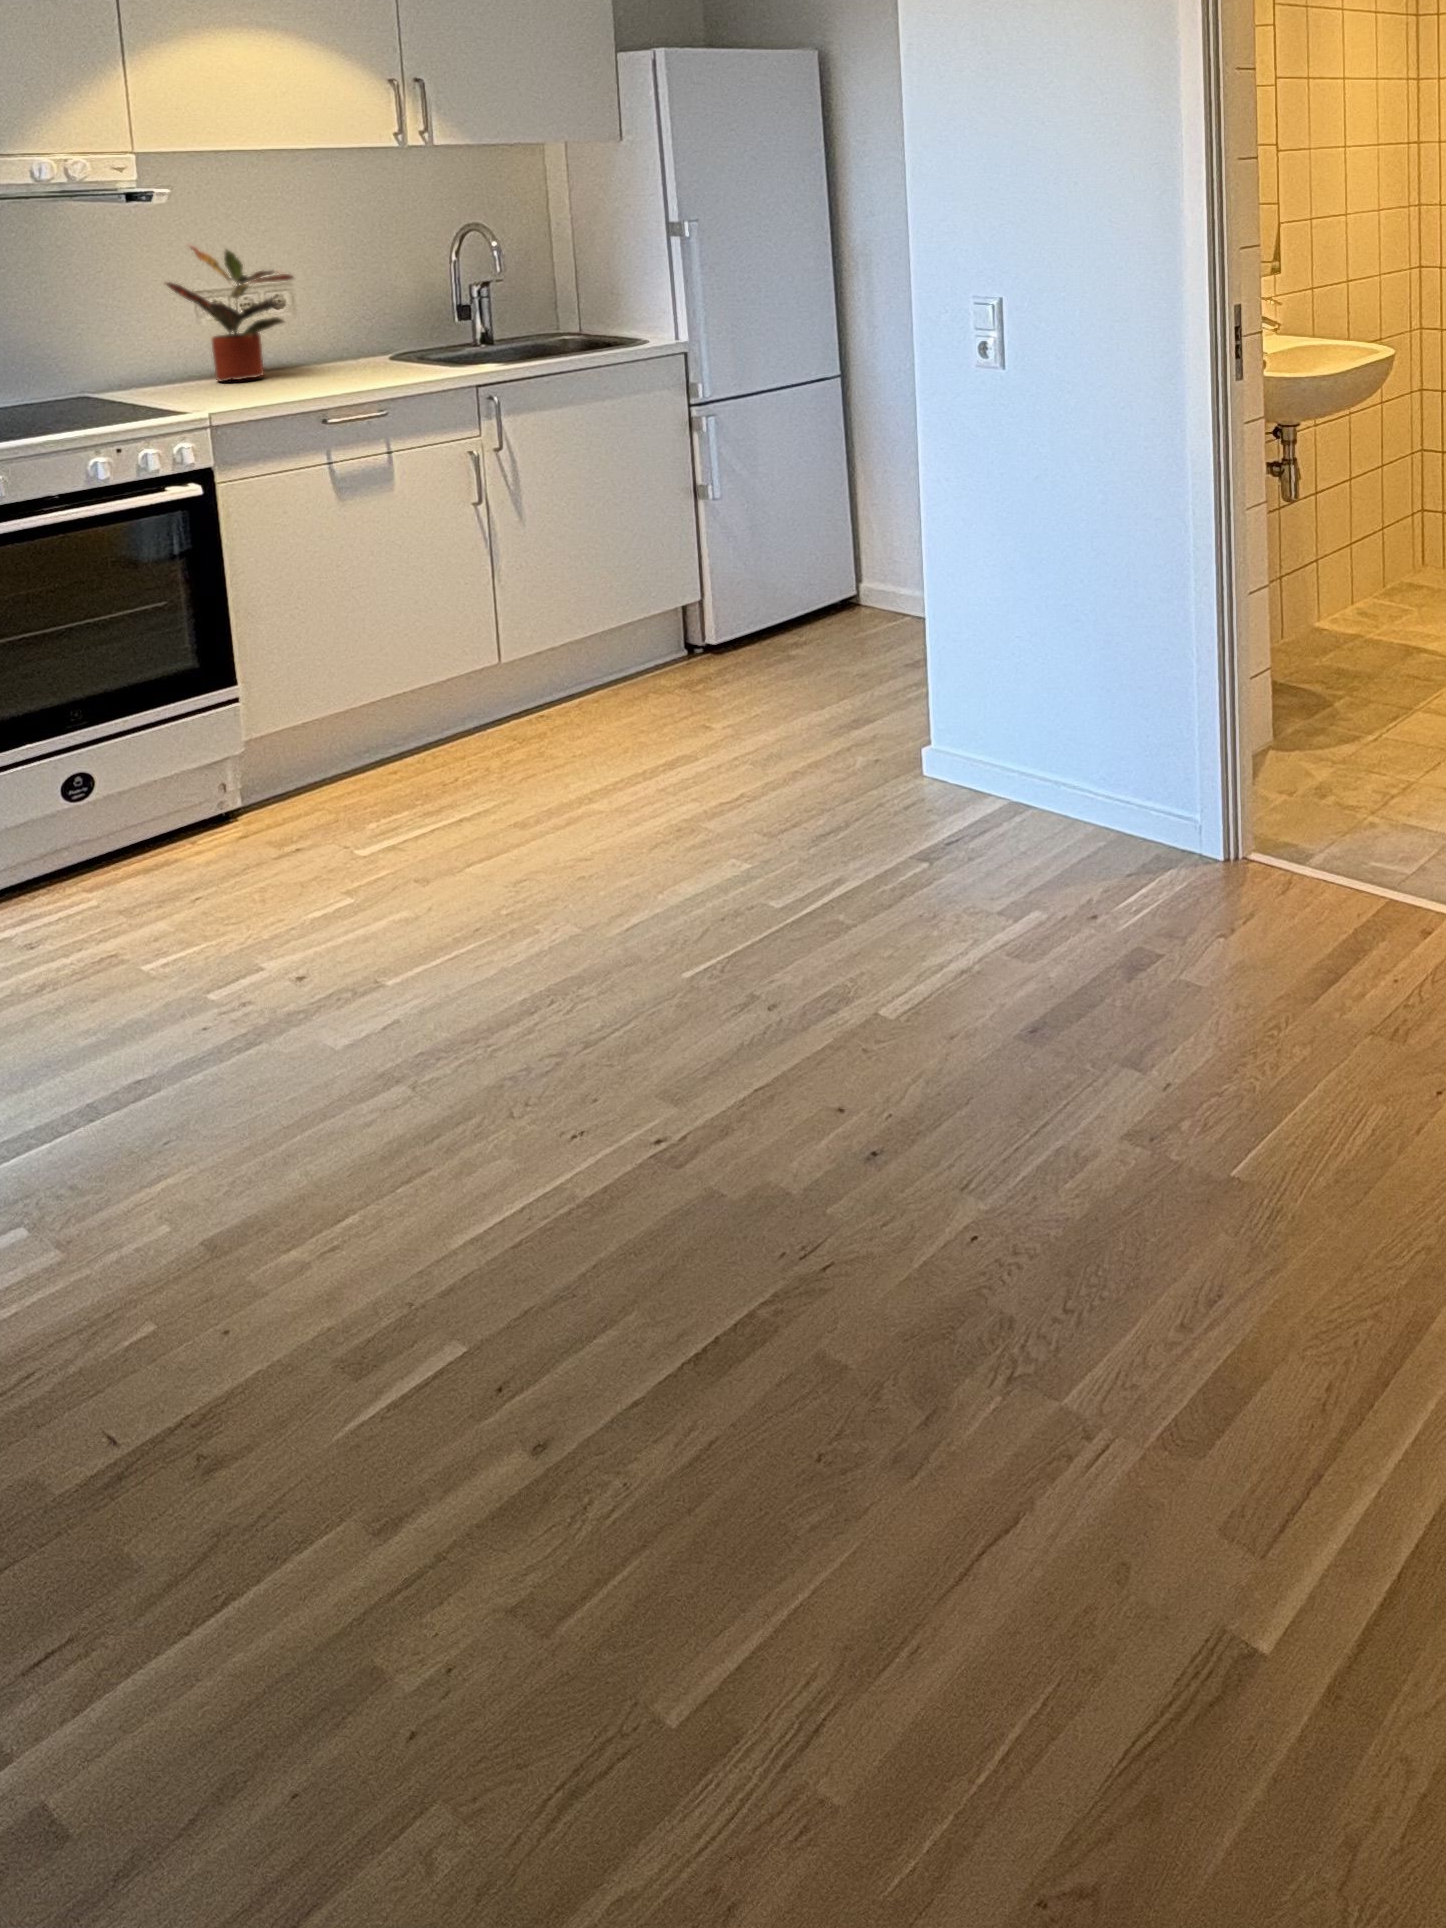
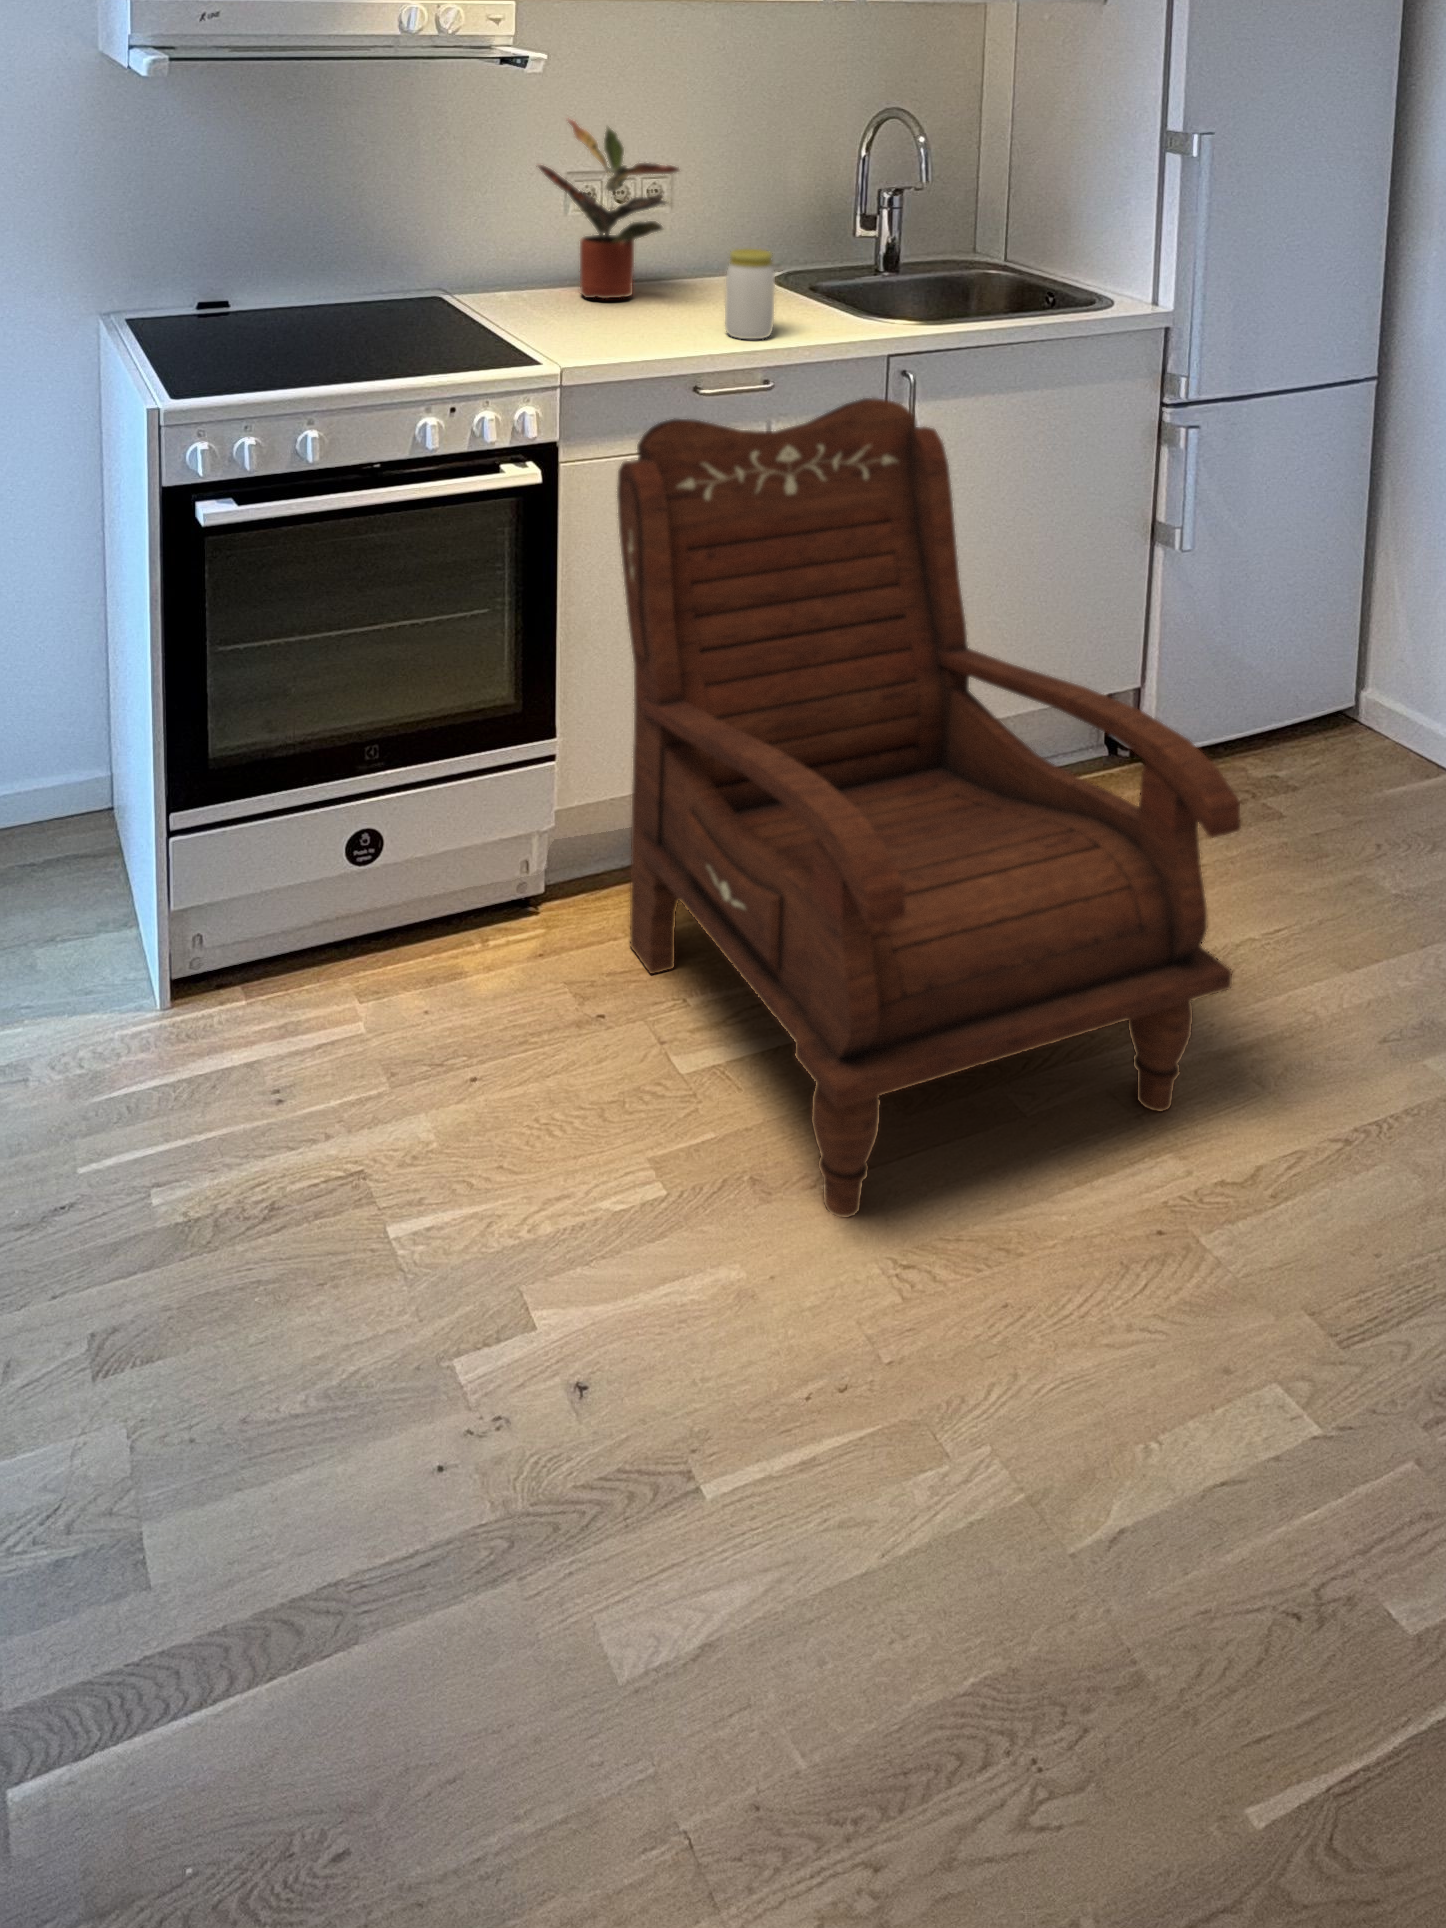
jar: none [341,323,384,387] -> present [725,249,775,339]
armchair: none [267,412,724,879] -> present [617,398,1241,1217]

